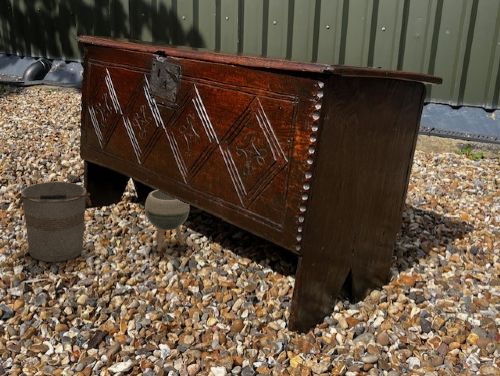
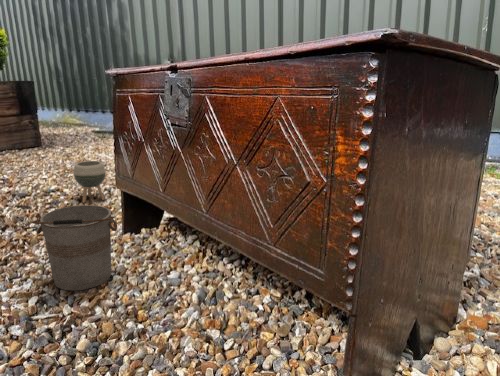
planter: present [145,189,189,252] -> present [73,161,106,203]

